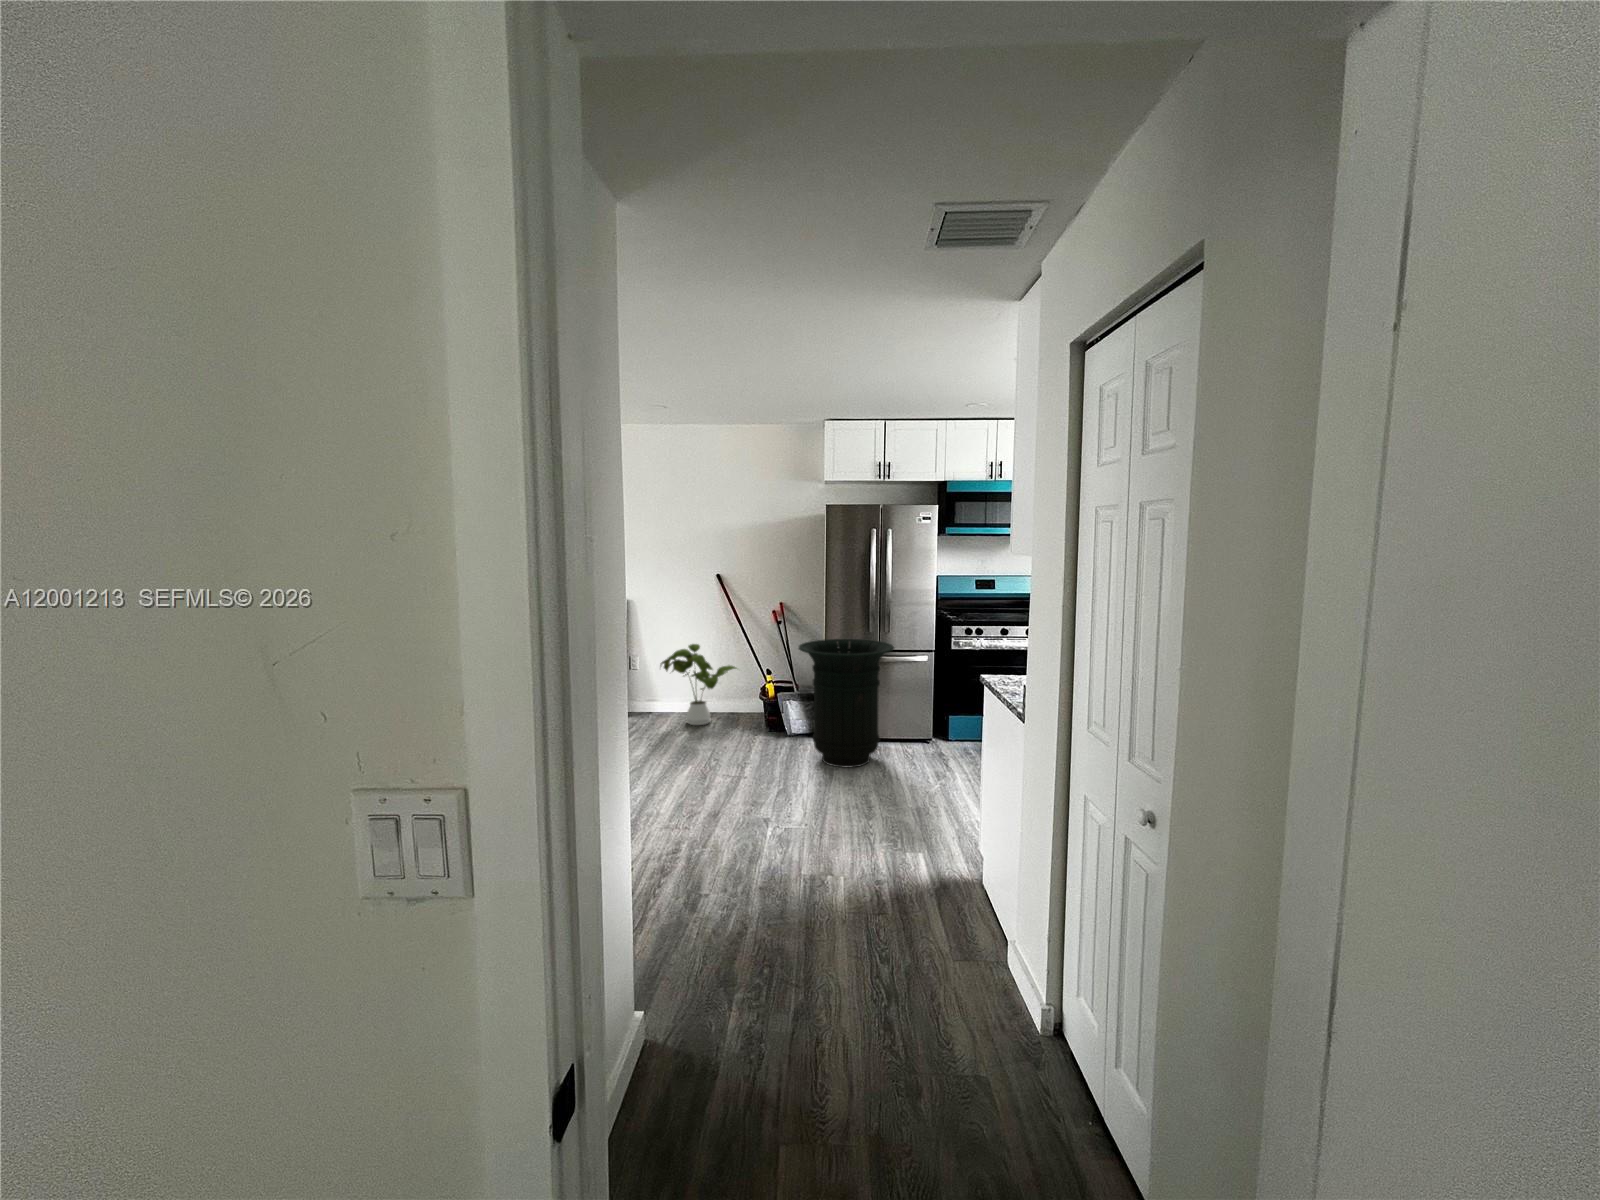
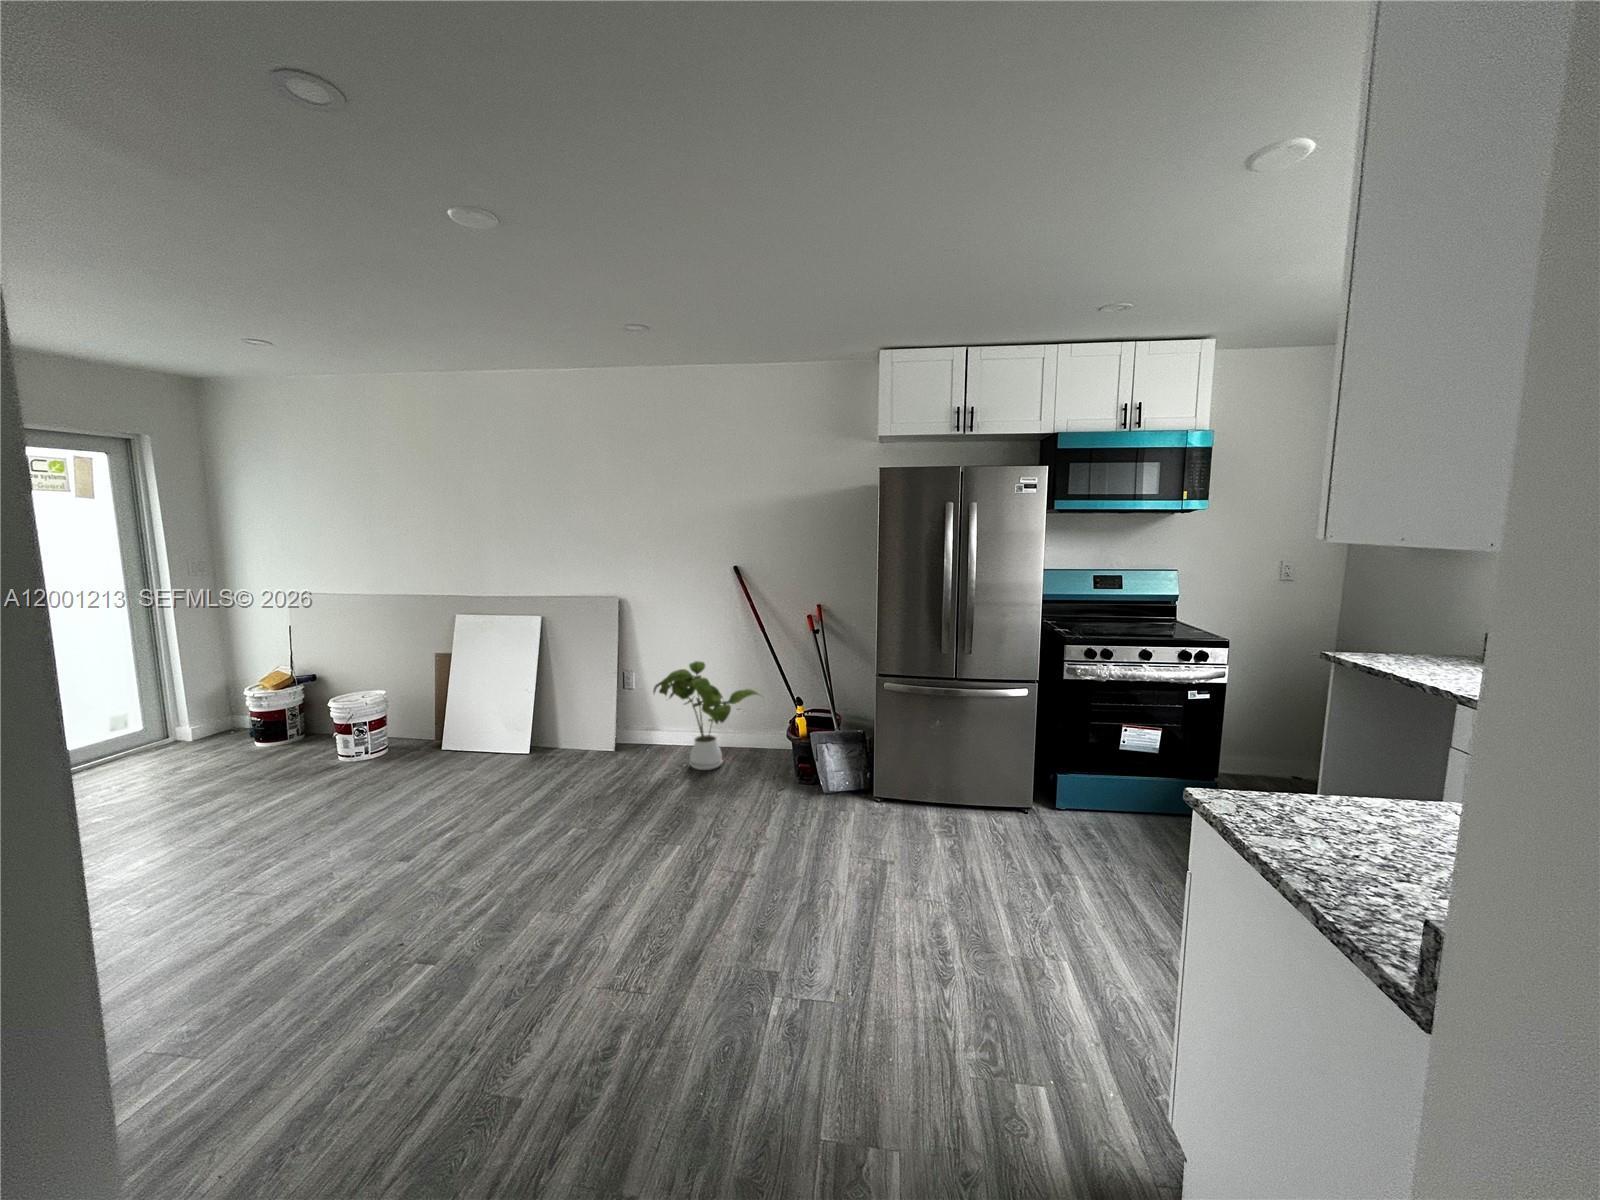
trash can: present [799,639,894,768] -> none [835,663,980,860]

